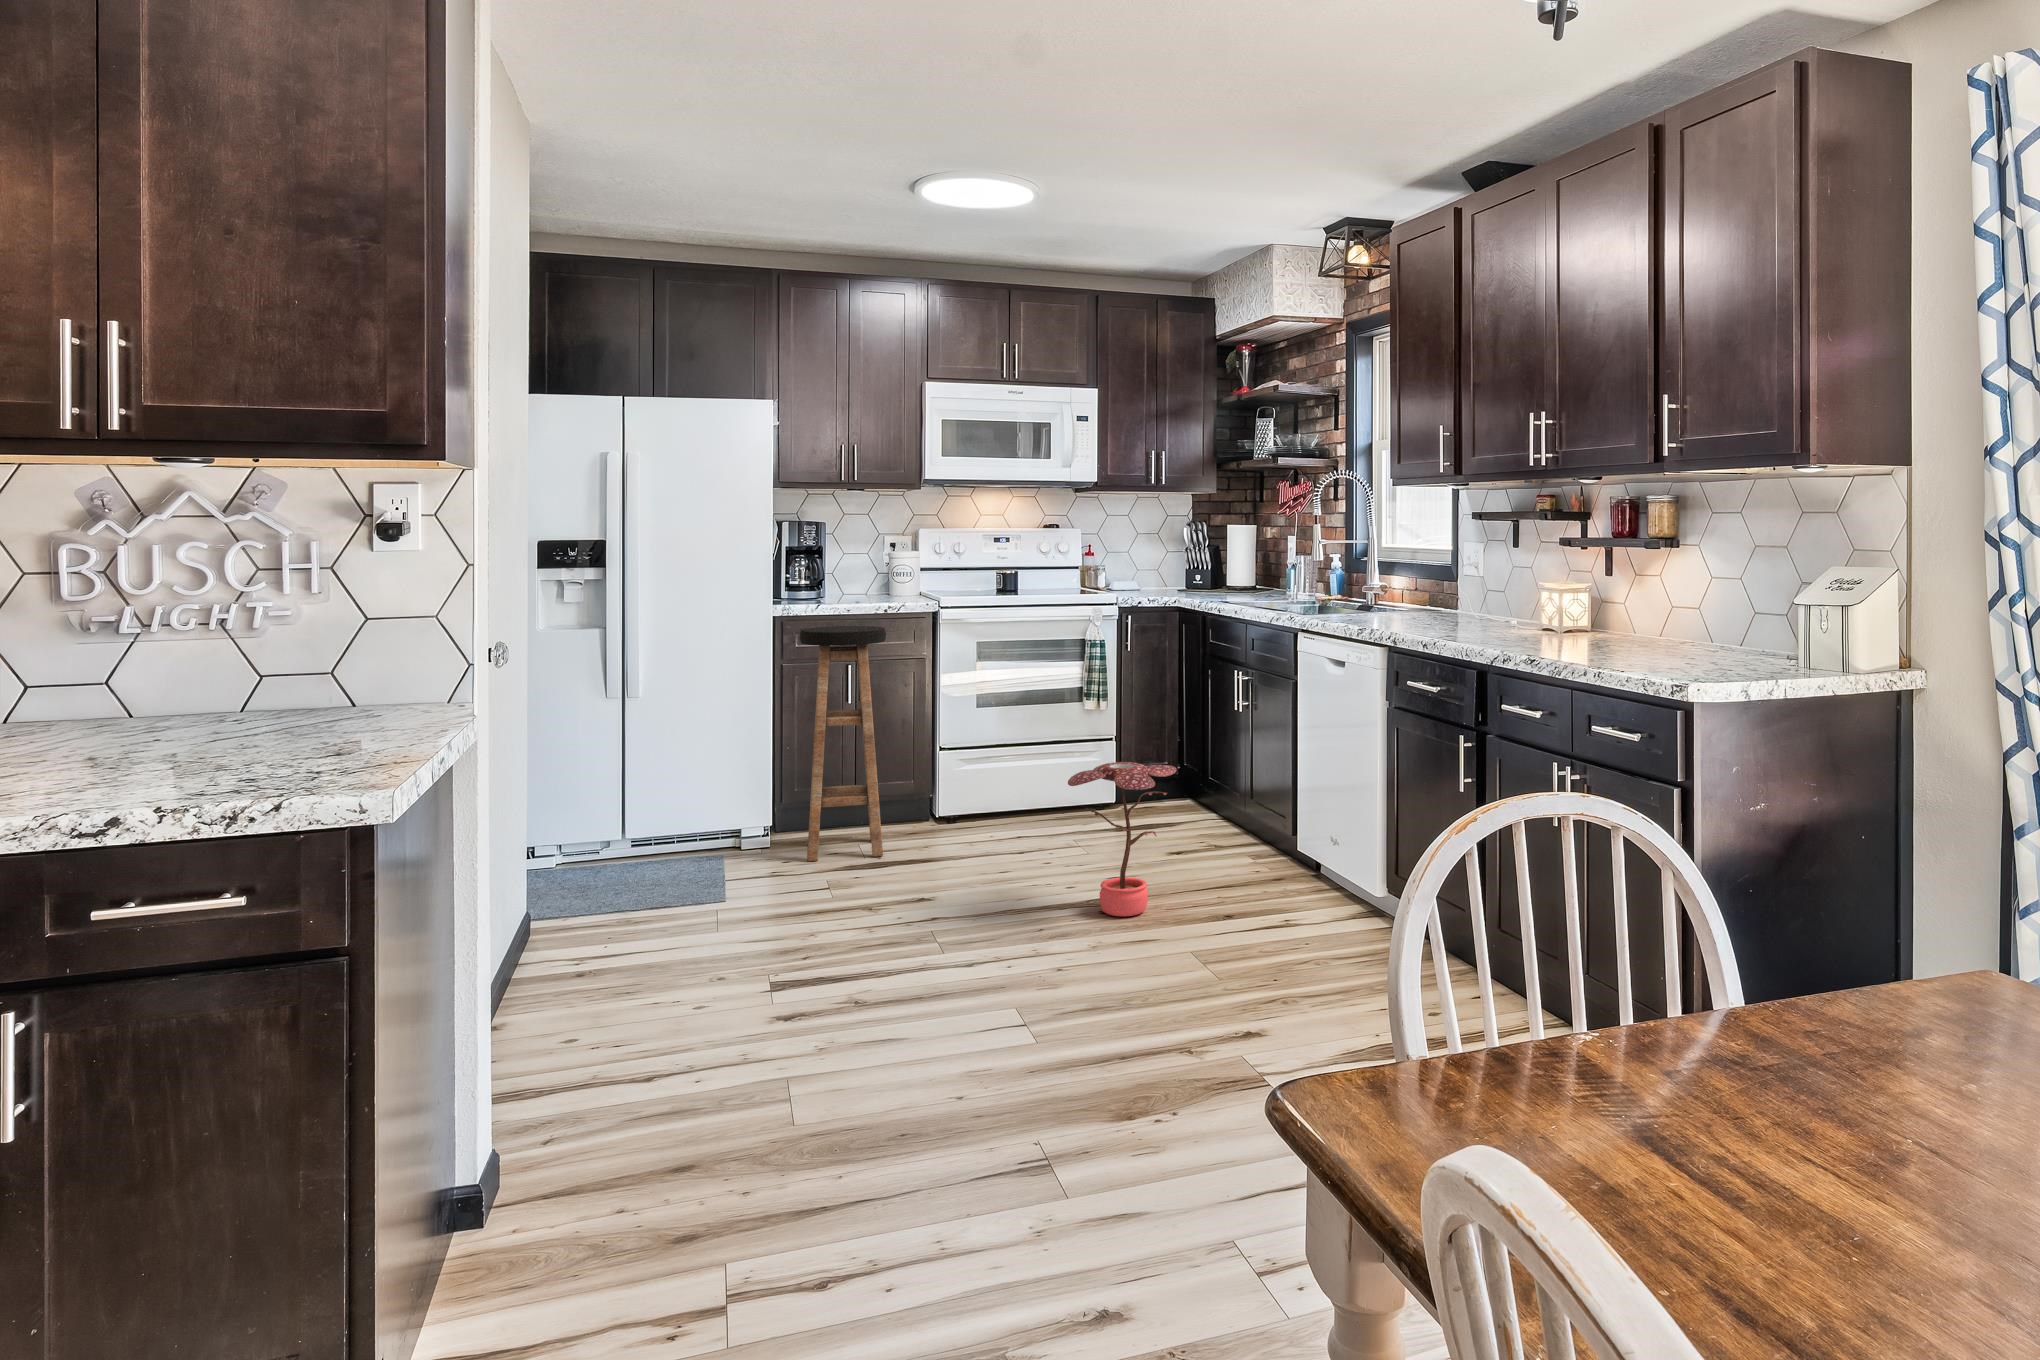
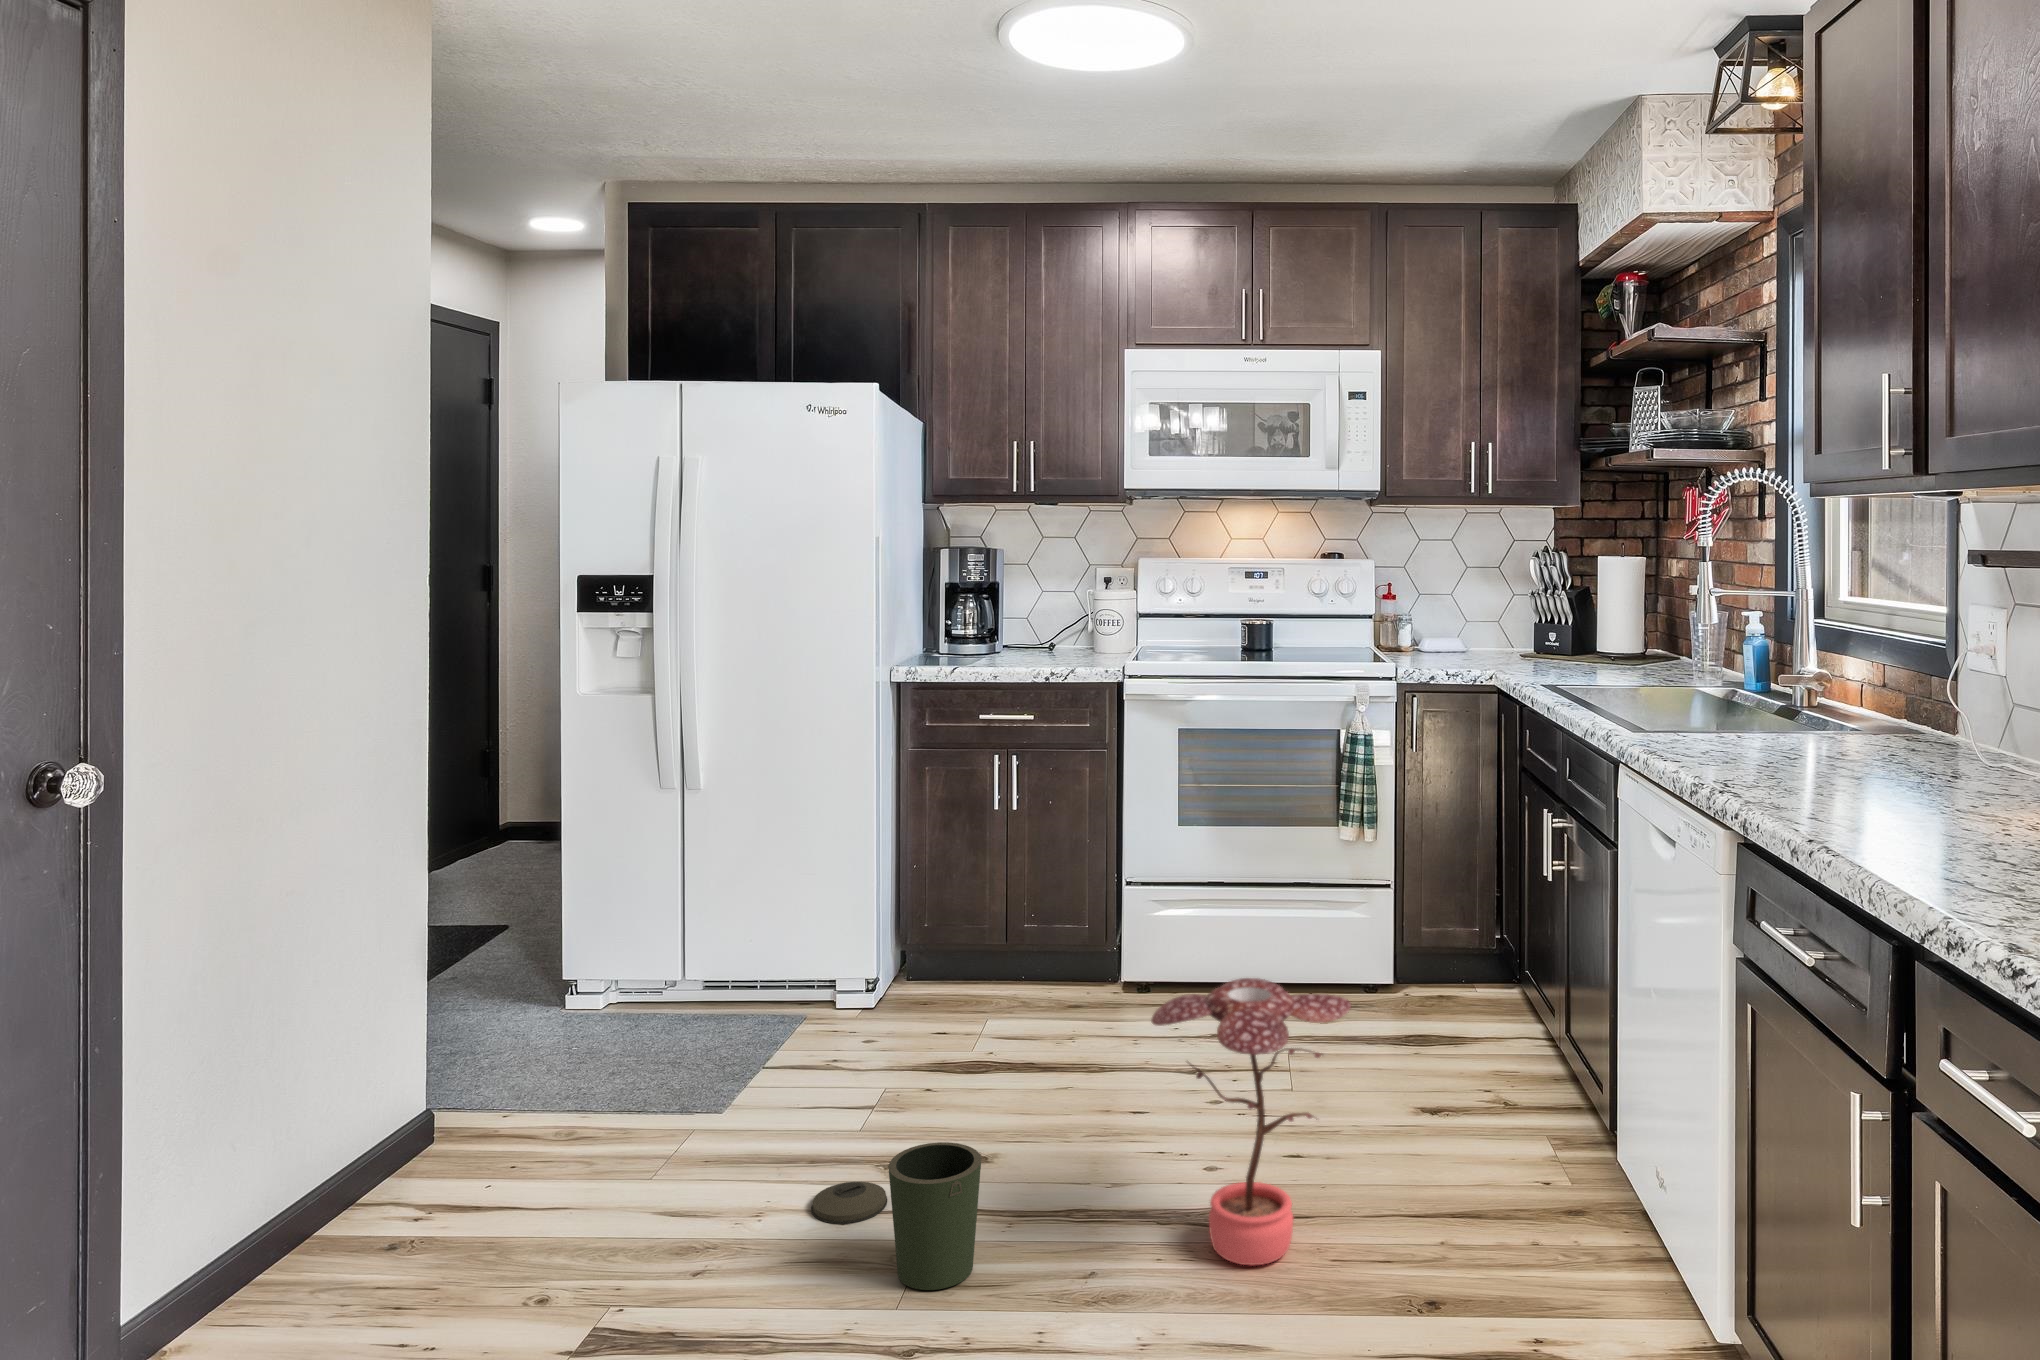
bar stool: present [800,626,886,861] -> none [889,702,1017,1048]
trash can: none [846,868,982,947] -> present [811,1142,981,1290]

